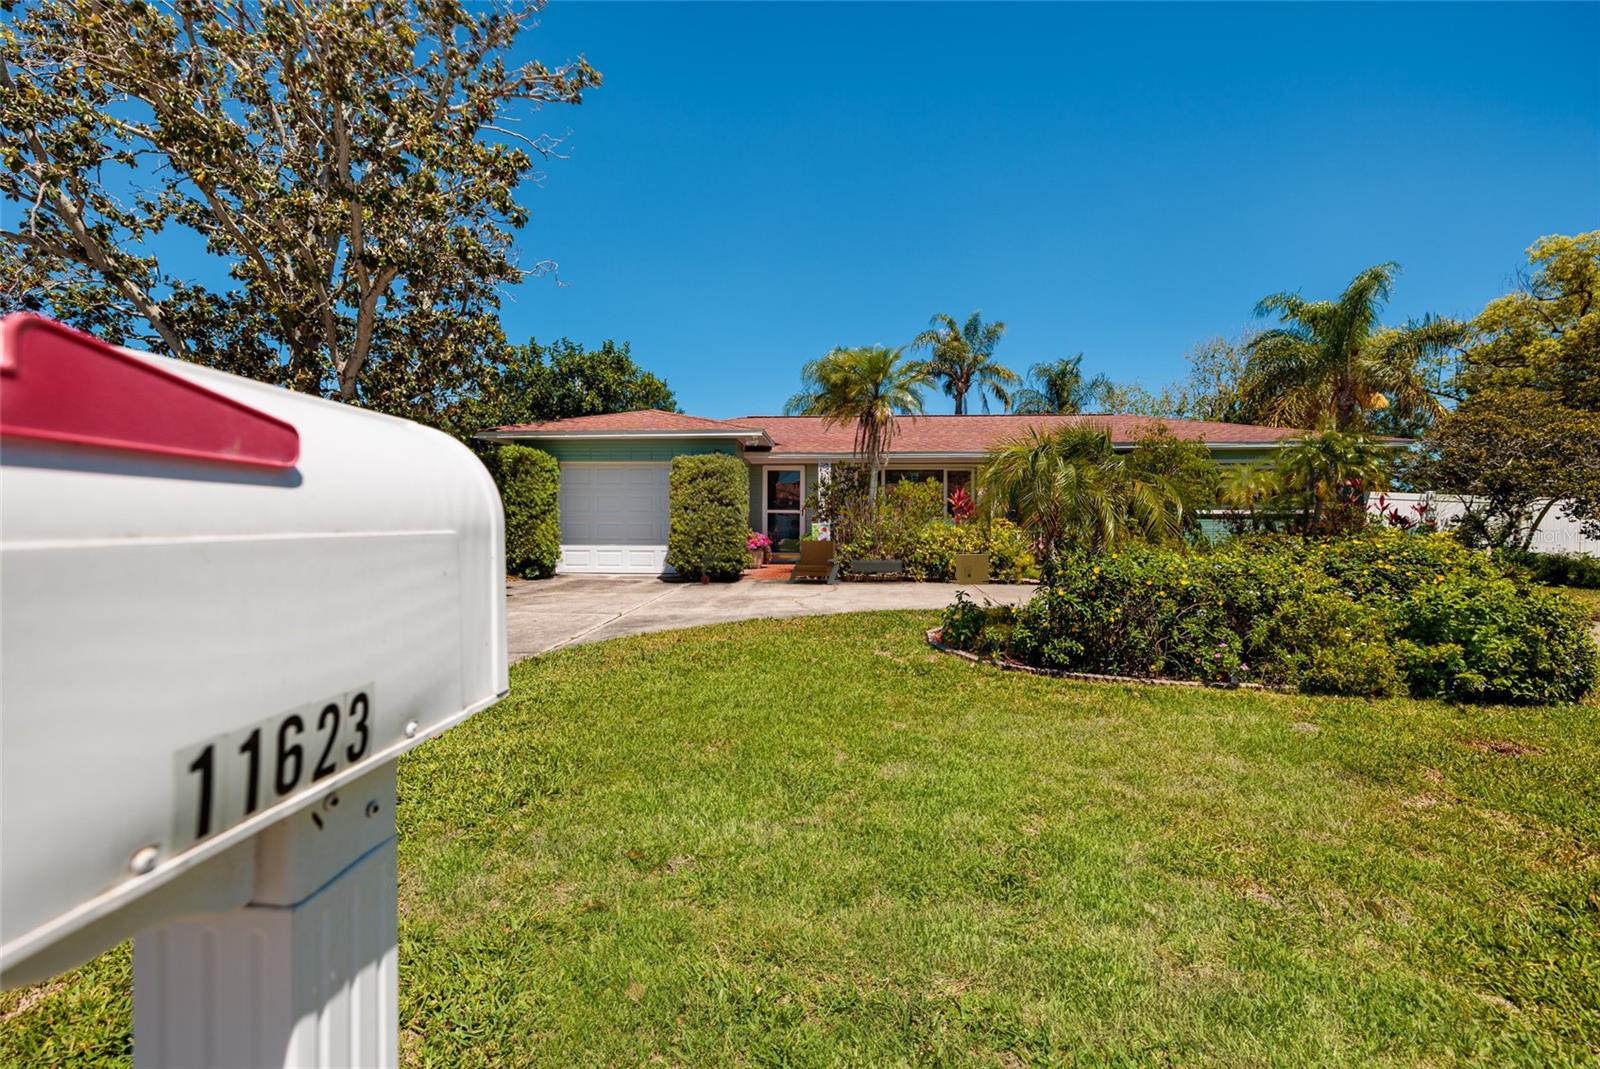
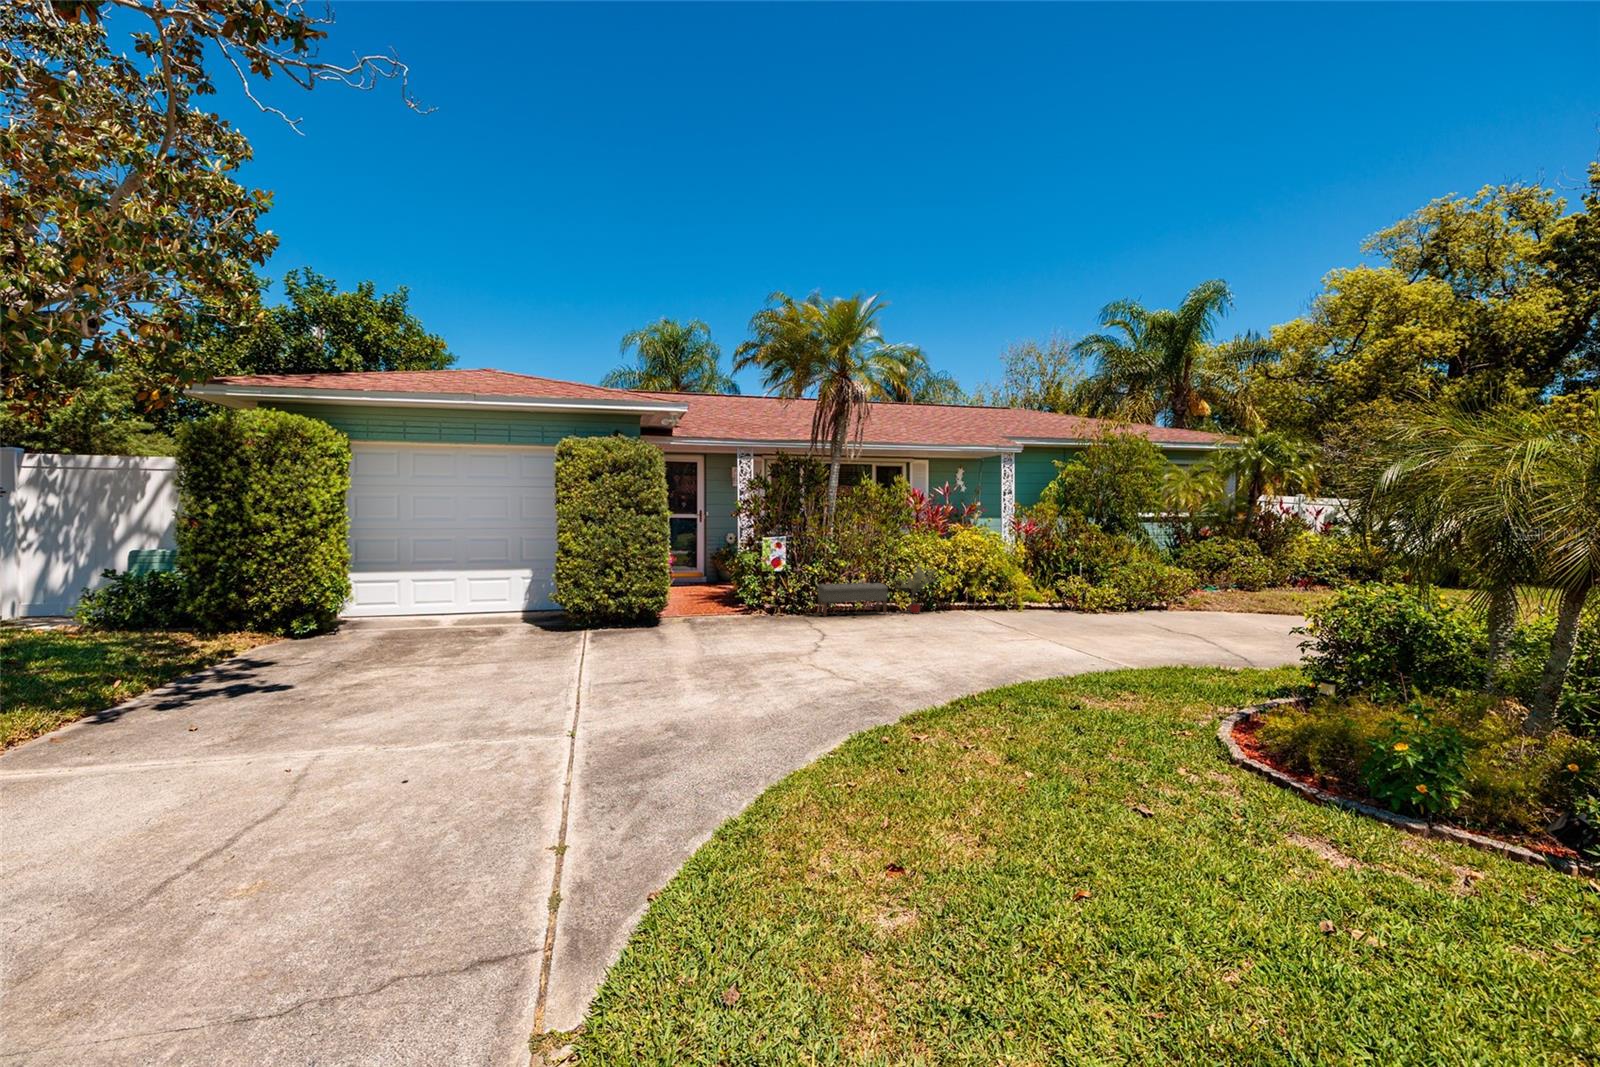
lounge chair: present [788,540,841,585] -> none [740,561,806,625]
potted tree: present [691,547,720,584] -> present [897,563,935,614]
cardboard box: present [949,554,989,585] -> none [938,572,993,615]

